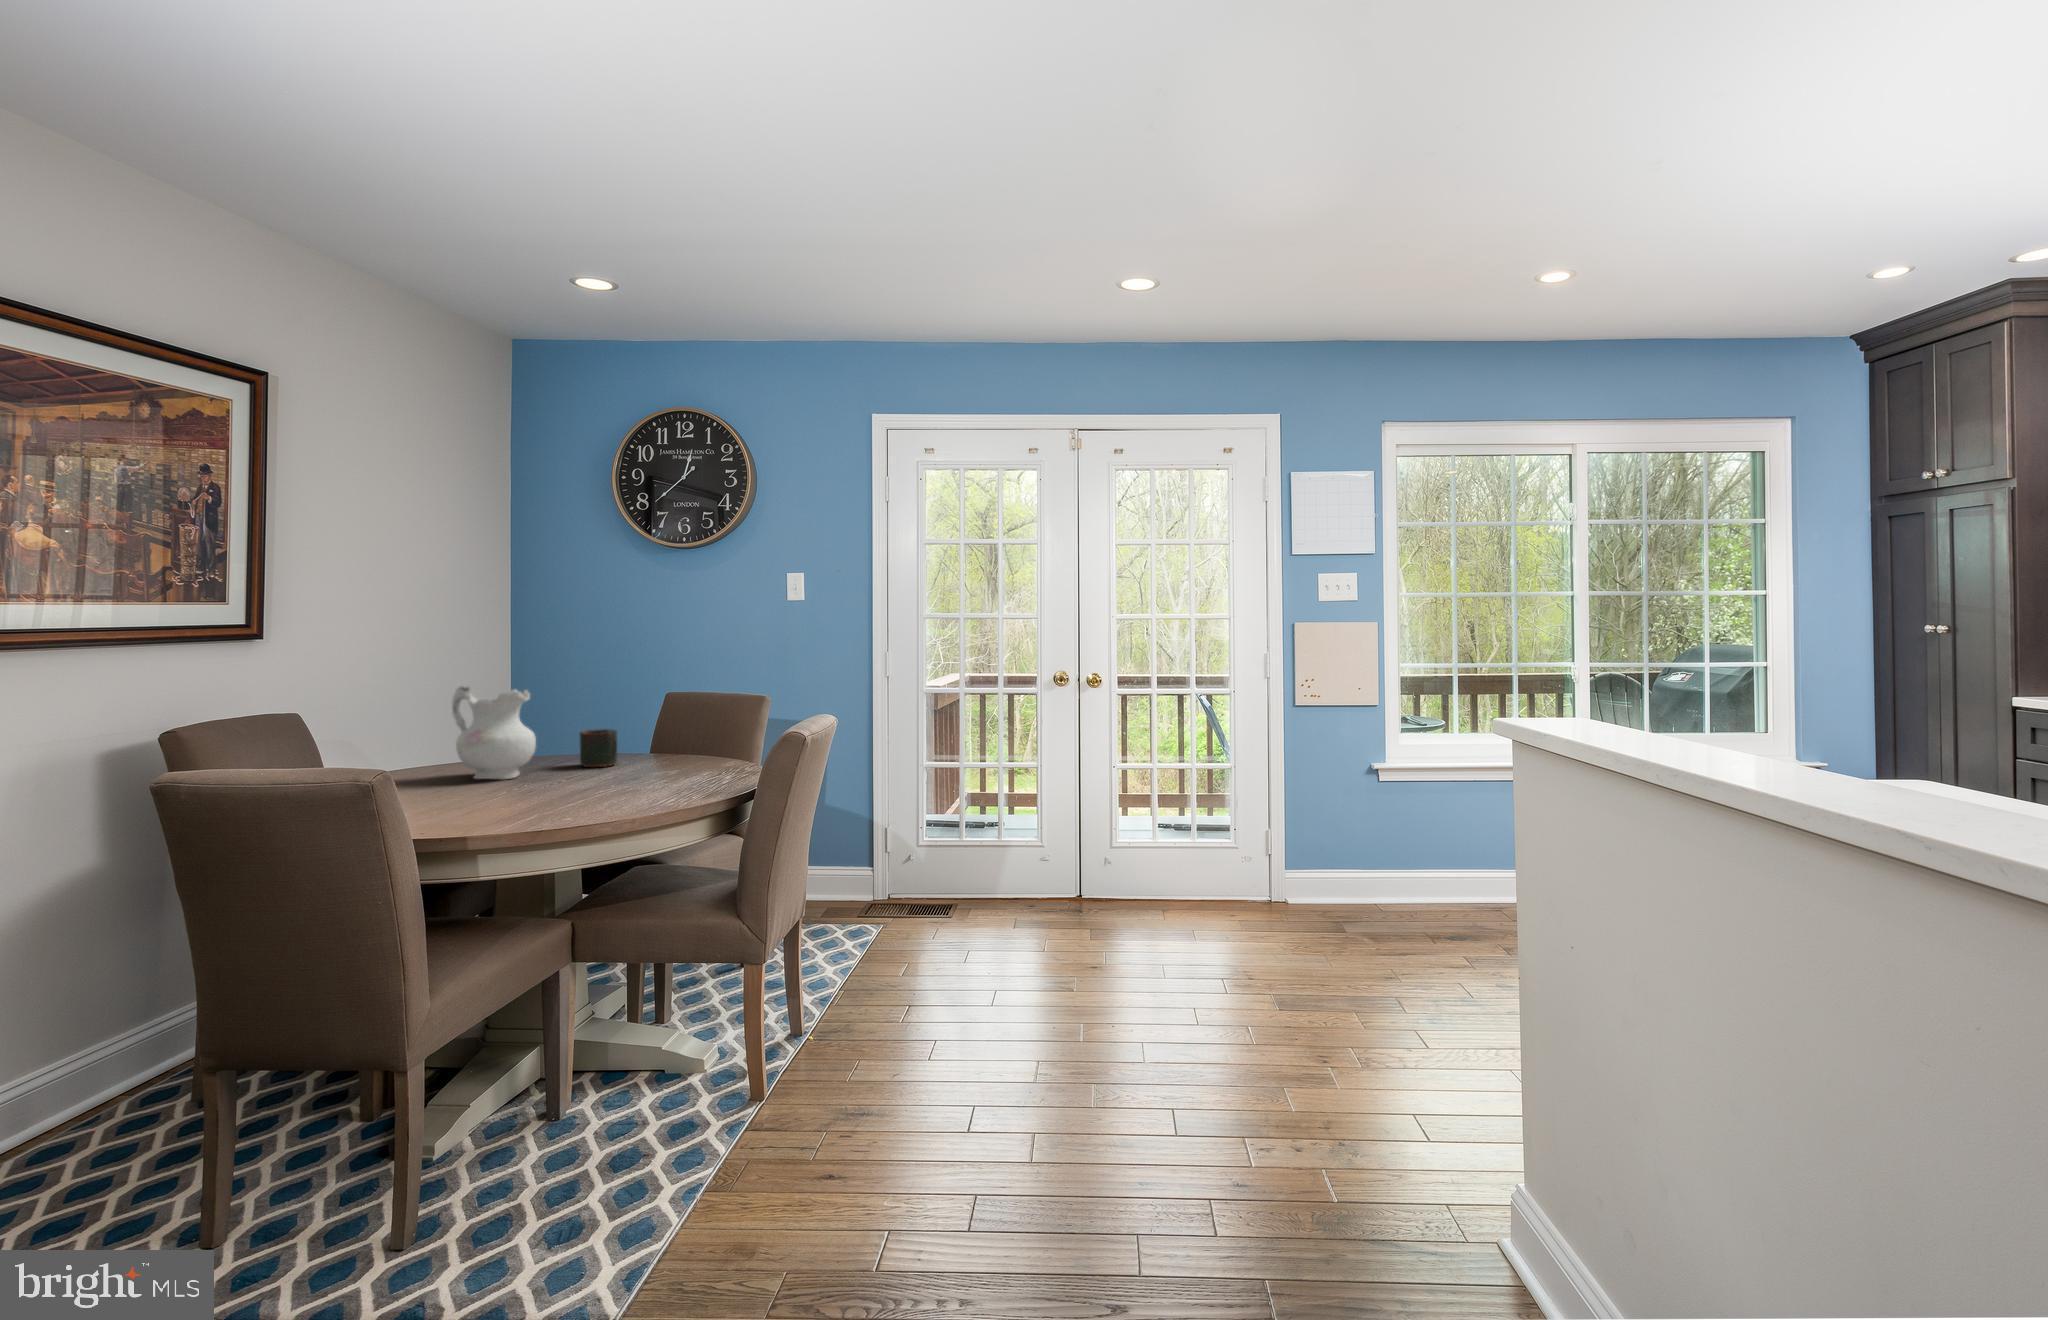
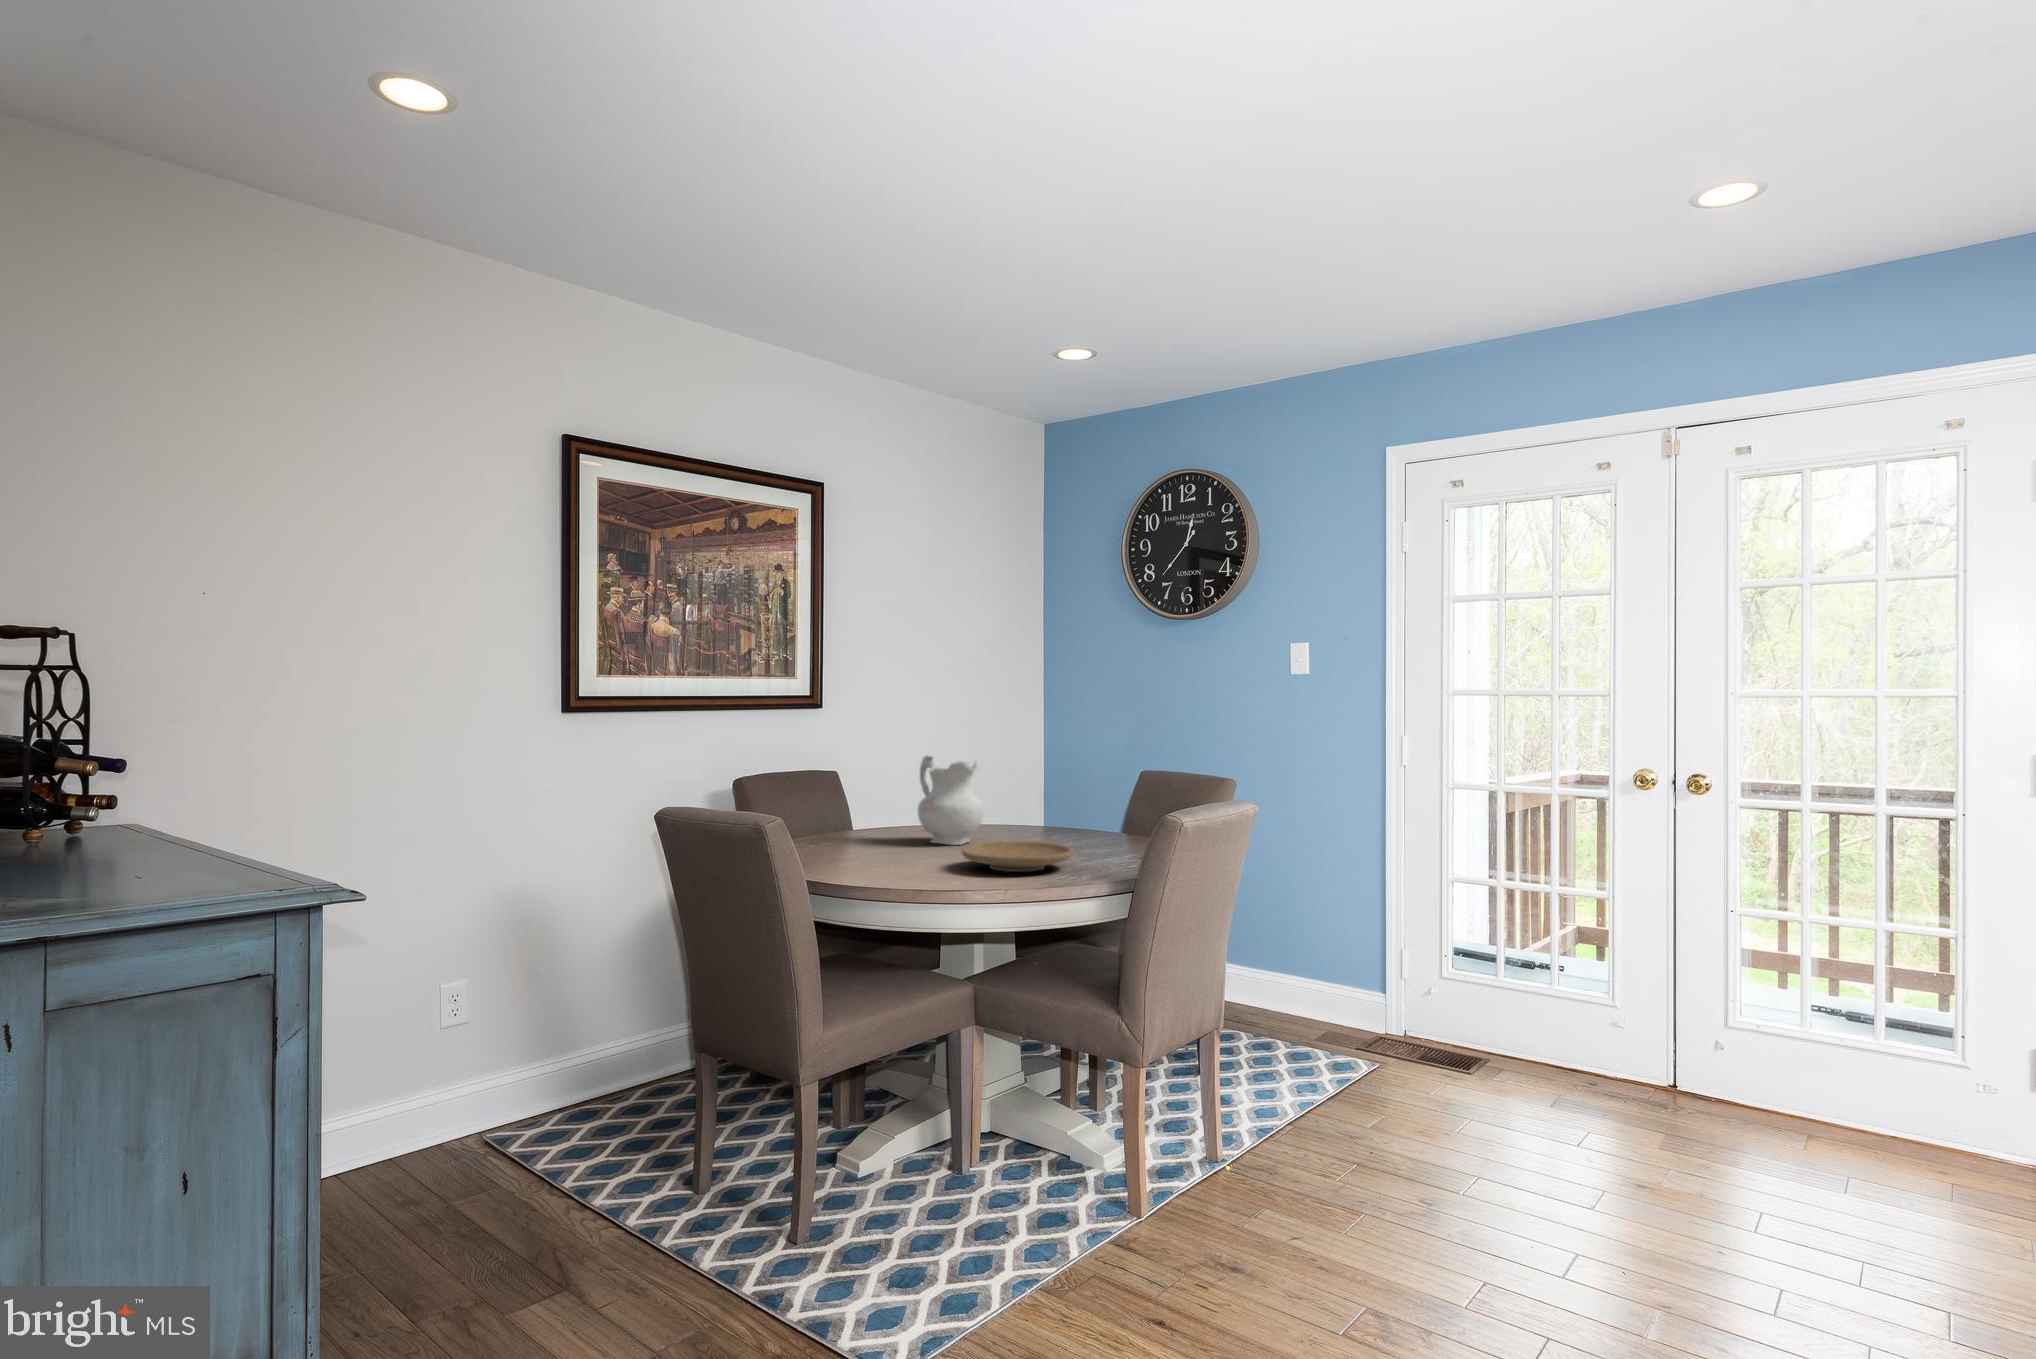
mug: present [580,729,617,767] -> none [1027,804,1063,841]
plate: none [550,767,672,800] -> present [962,841,1073,872]

